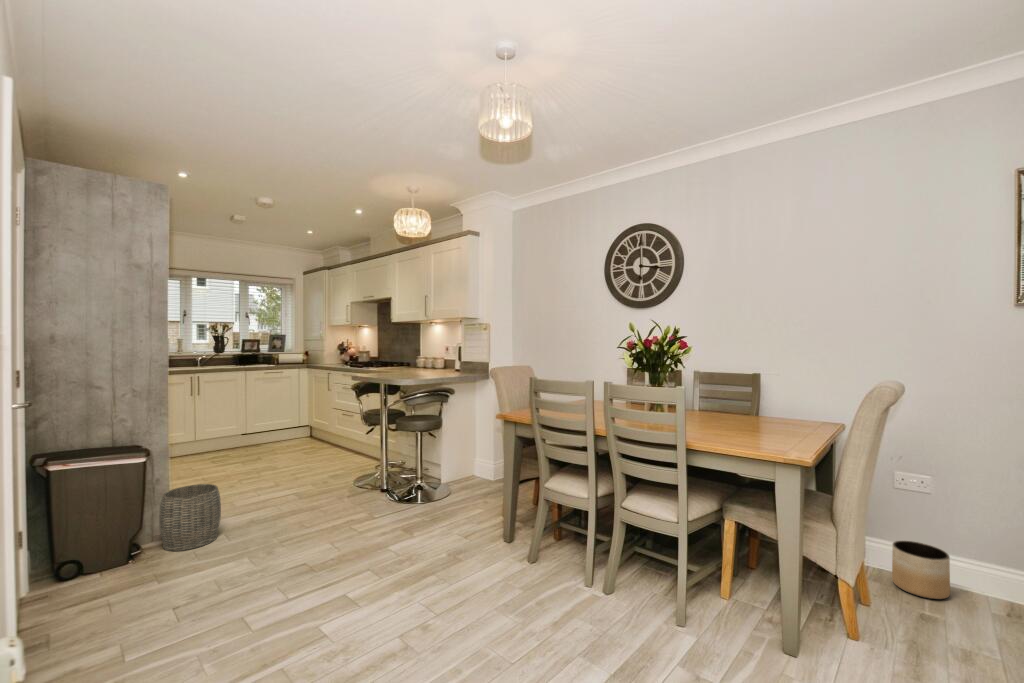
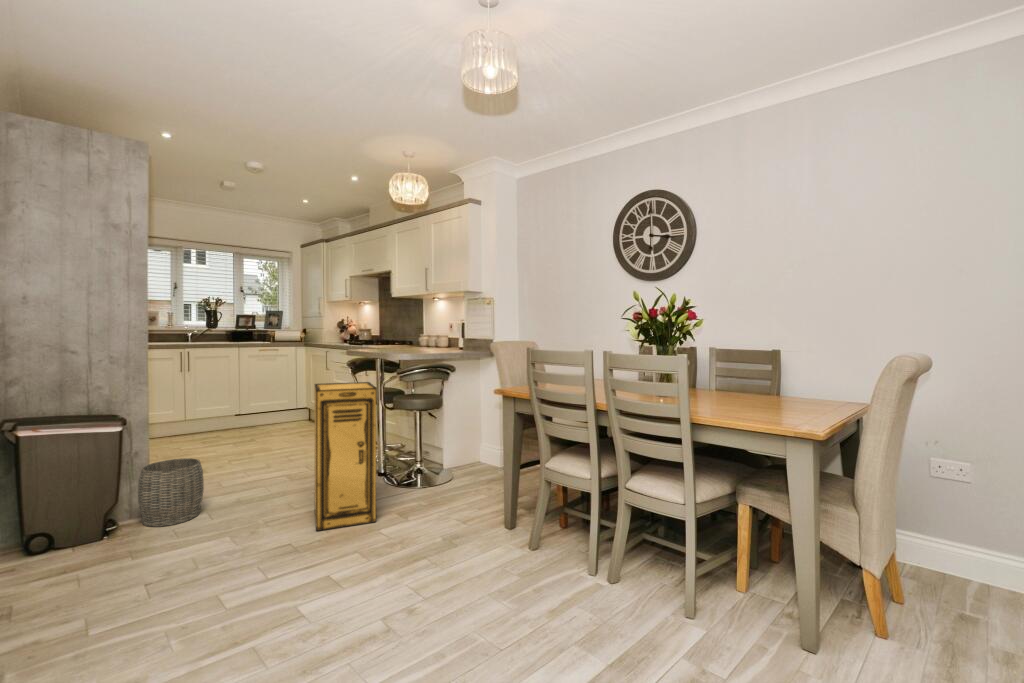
storage cabinet: none [327,408,387,552] -> present [315,382,376,531]
planter: present [892,541,950,599] -> none [921,531,987,595]

